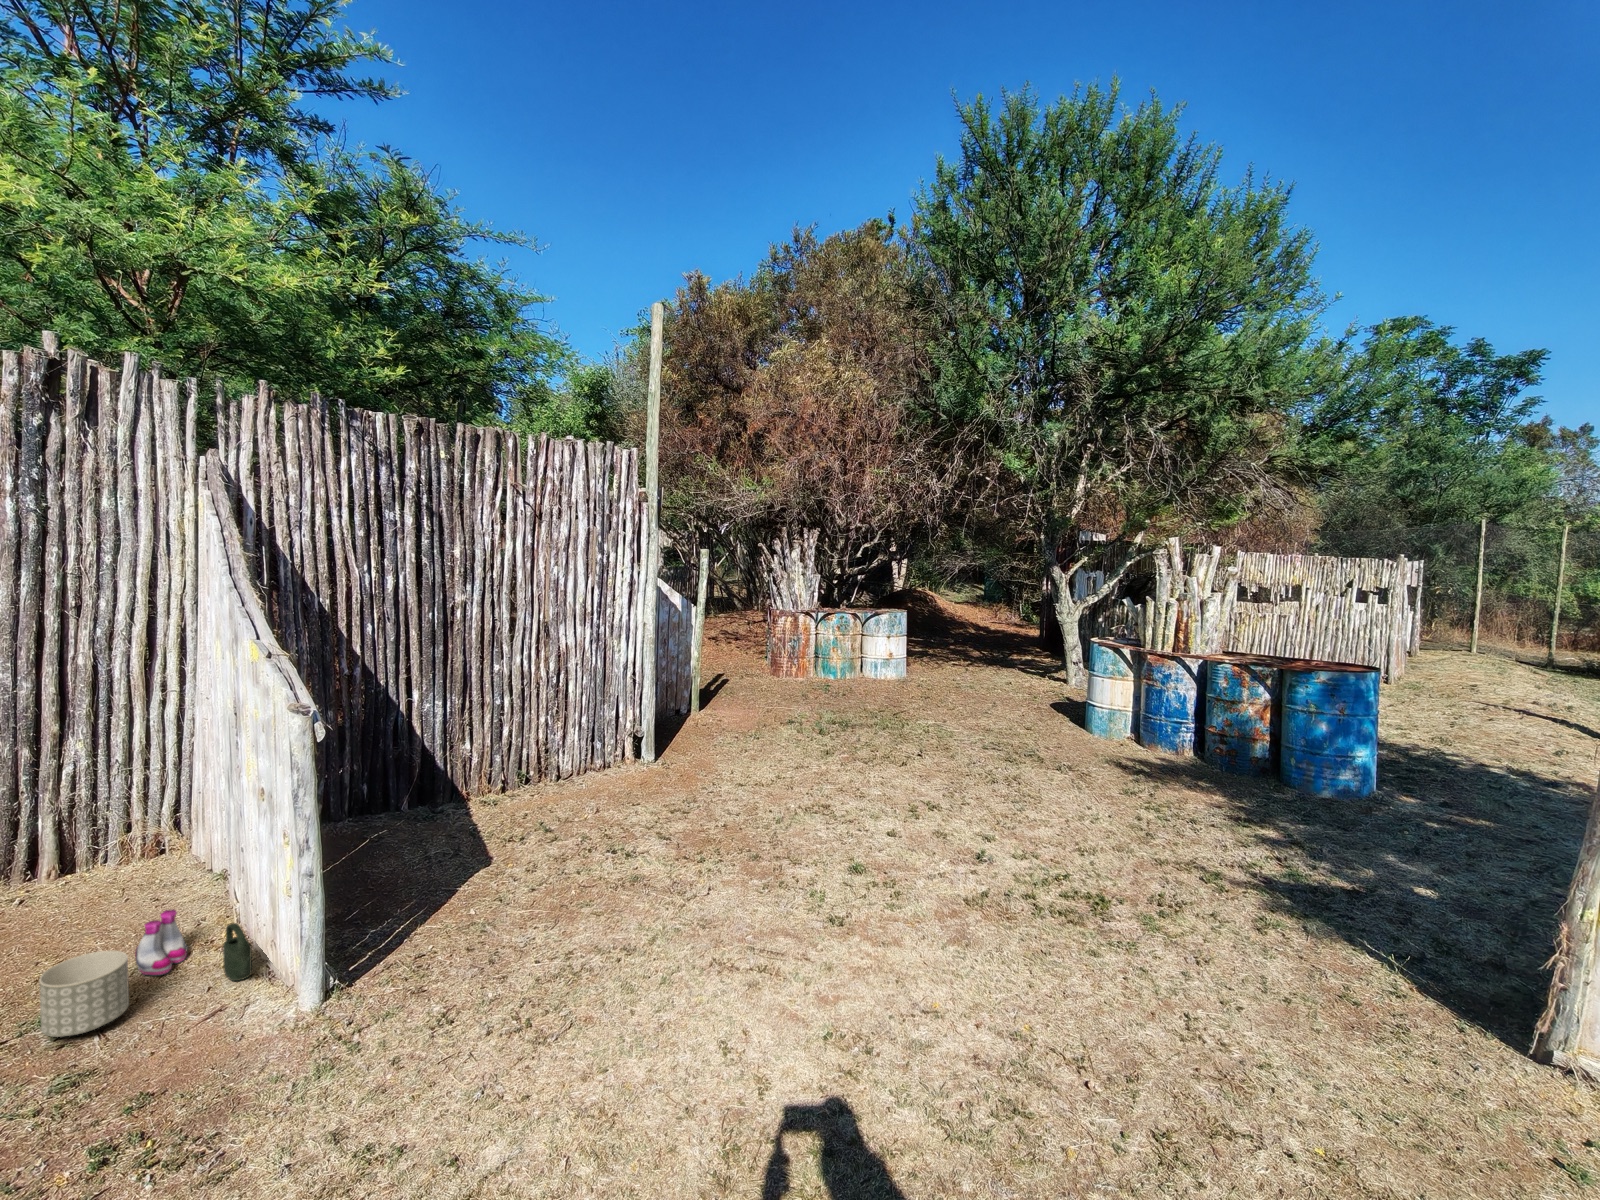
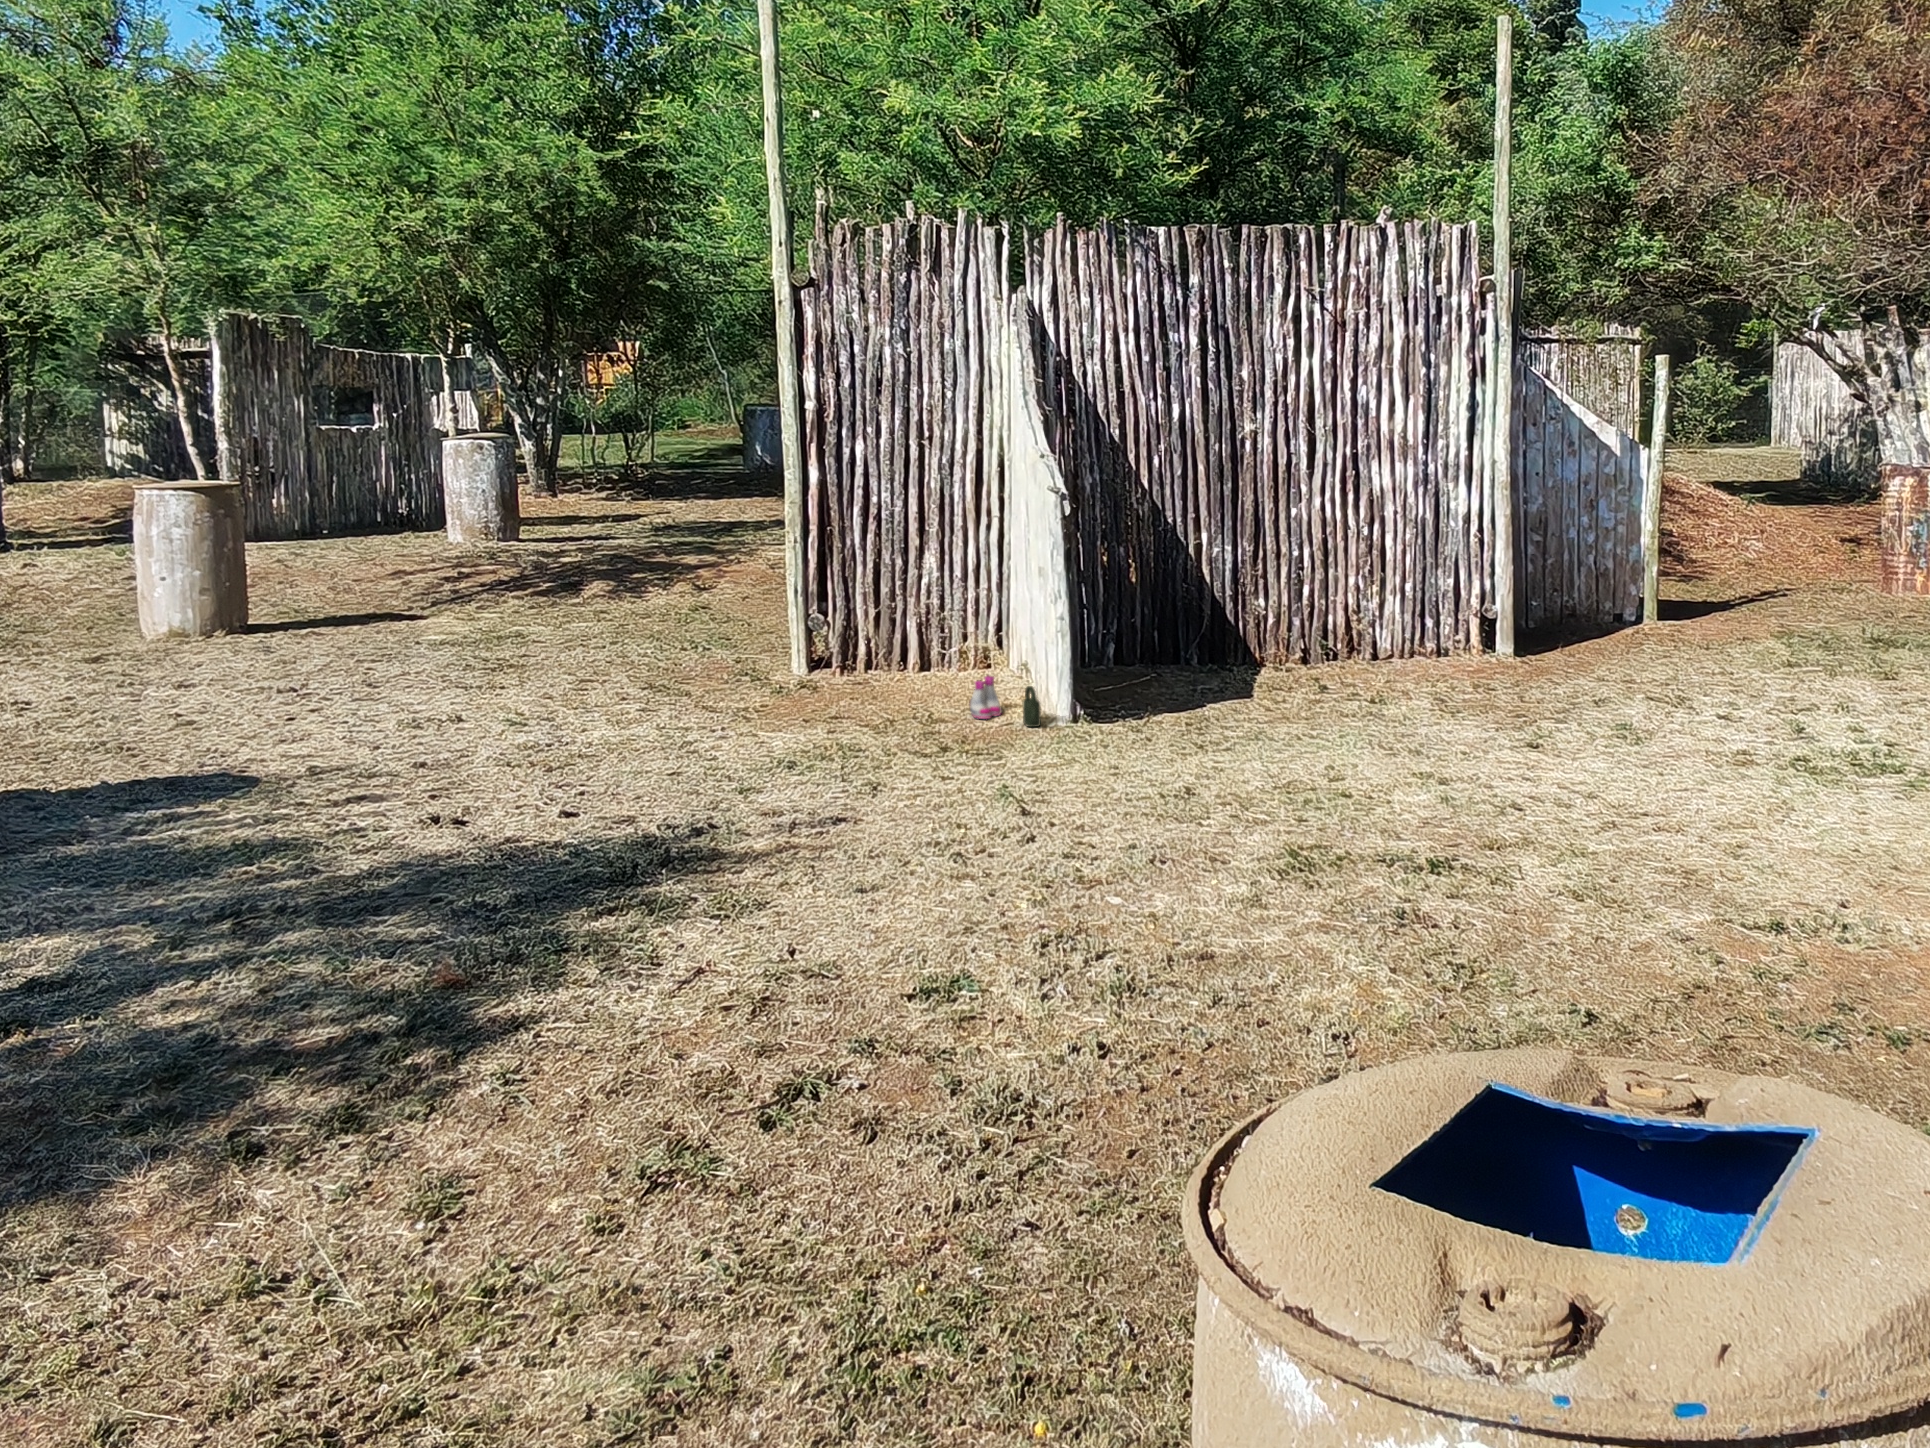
planter: present [39,951,129,1037] -> none [917,685,965,734]

